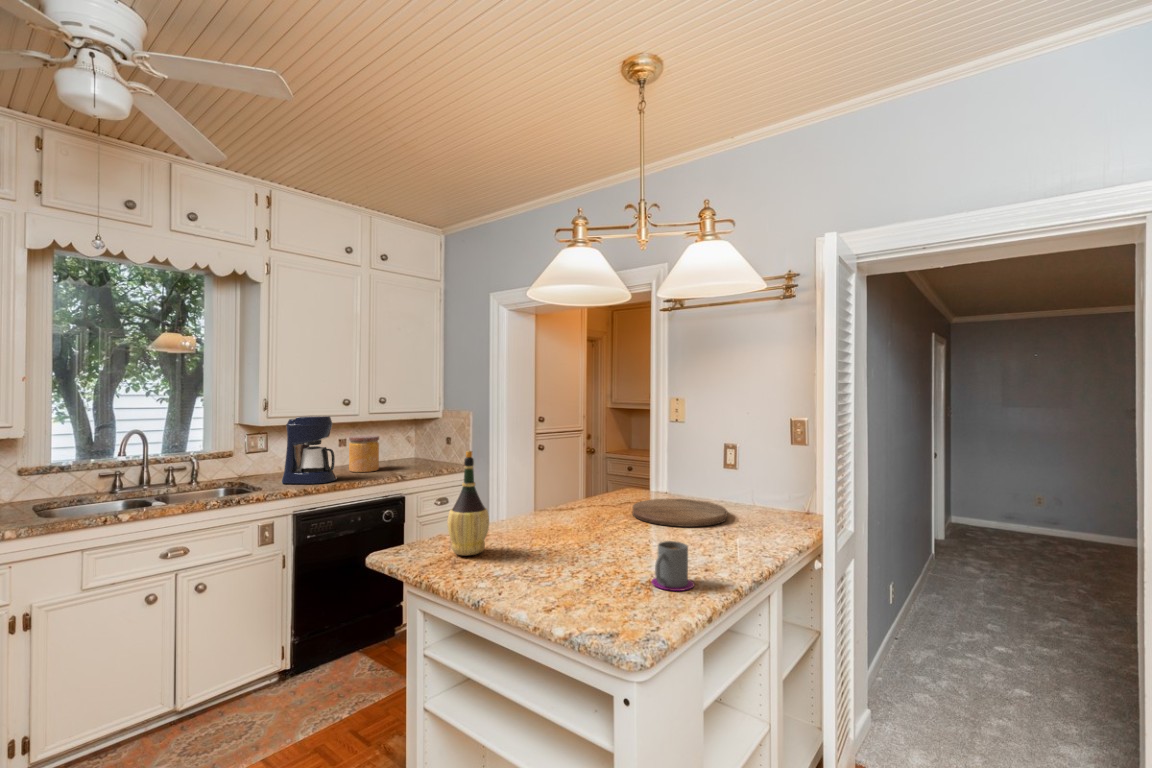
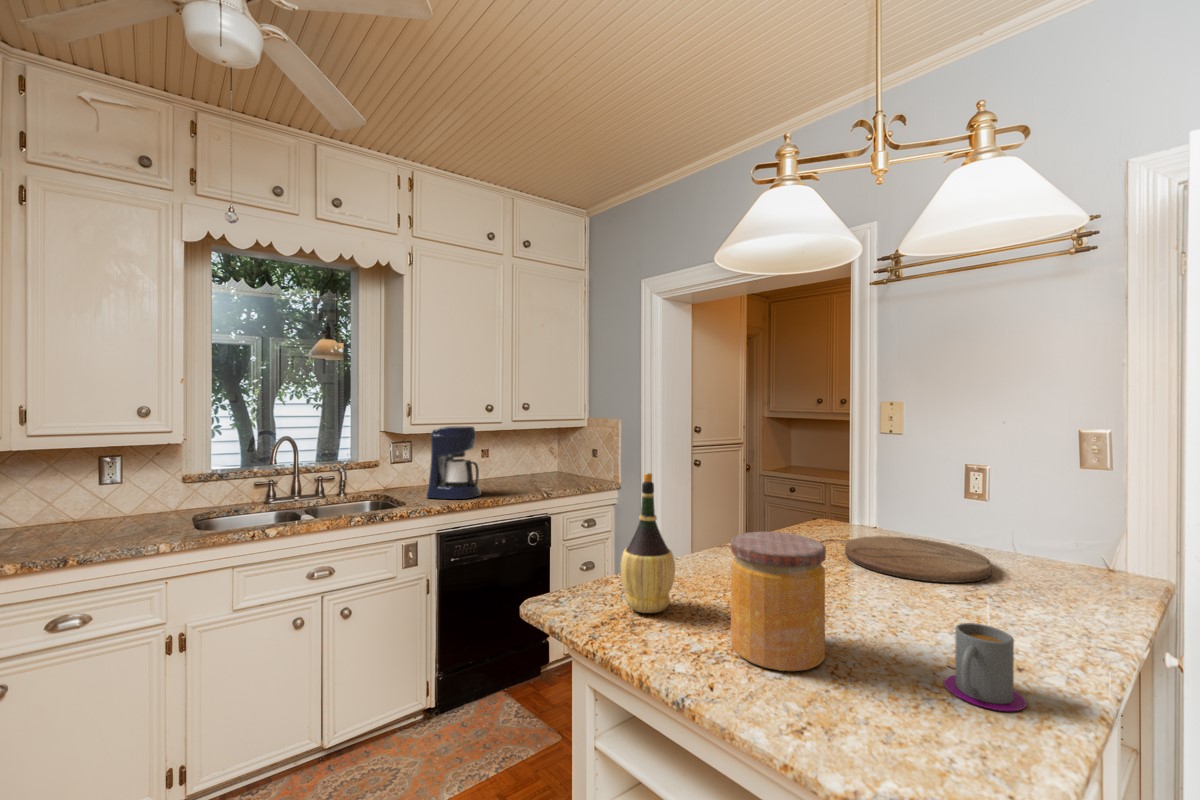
jar: present [349,435,379,472] -> present [731,532,826,671]

